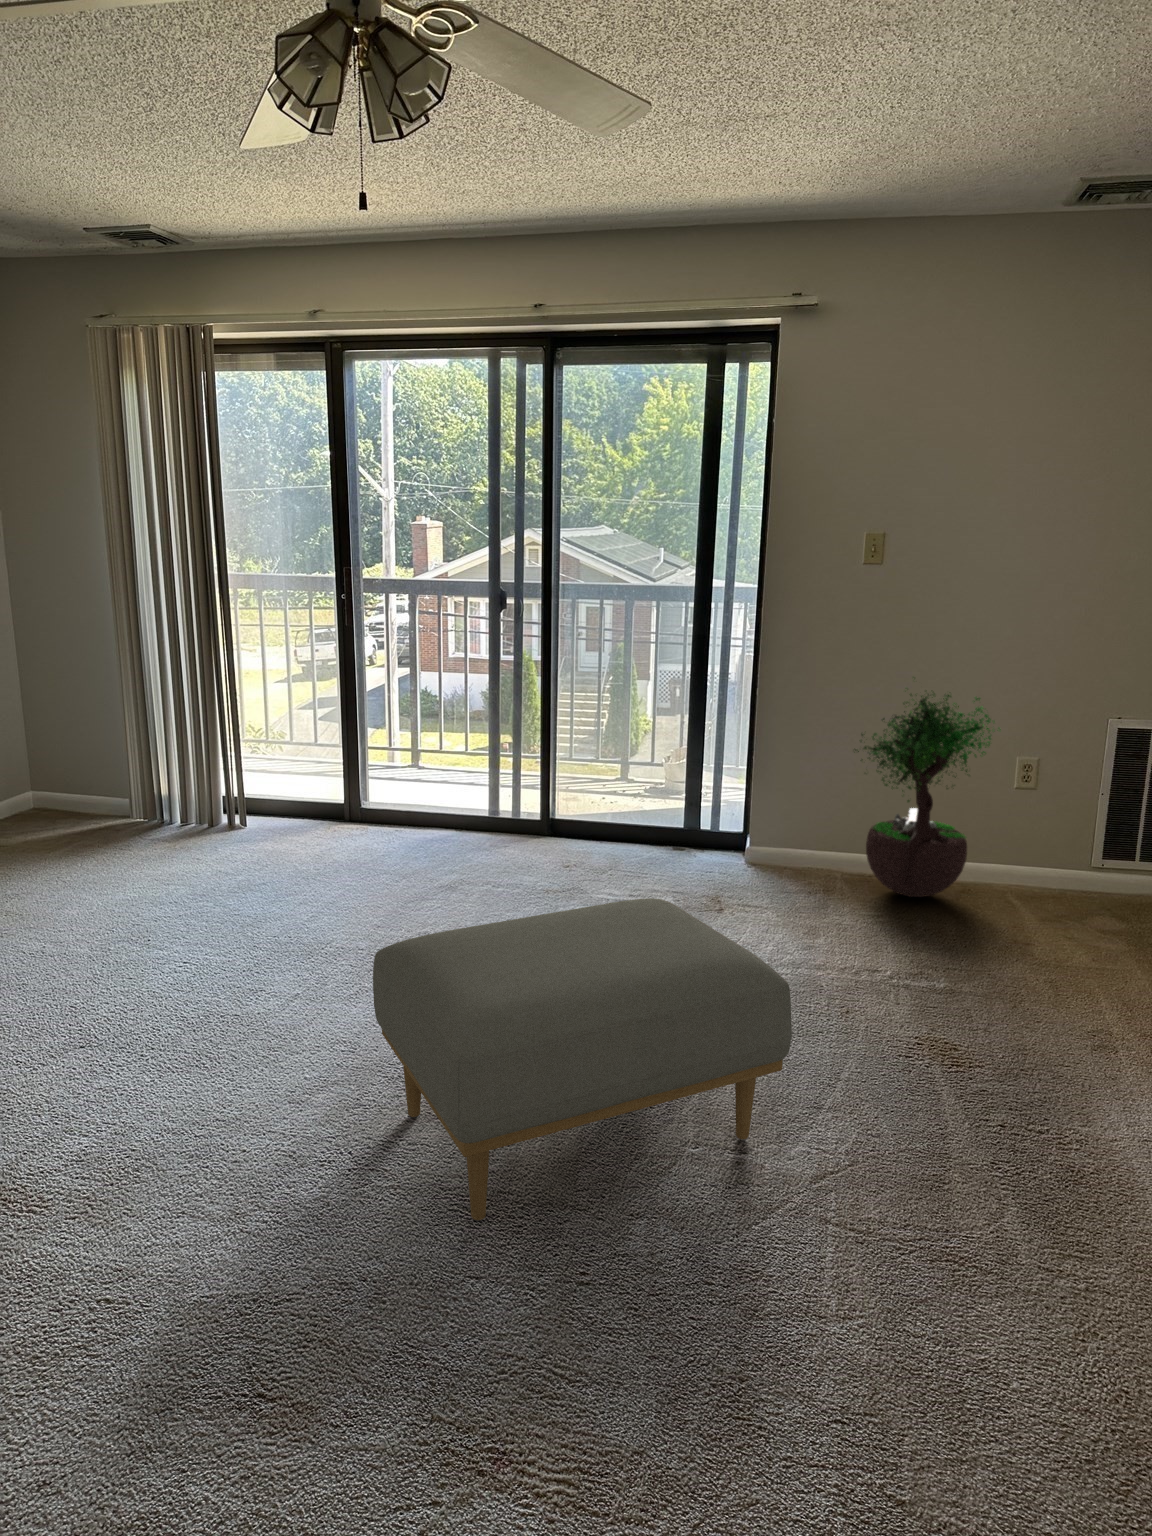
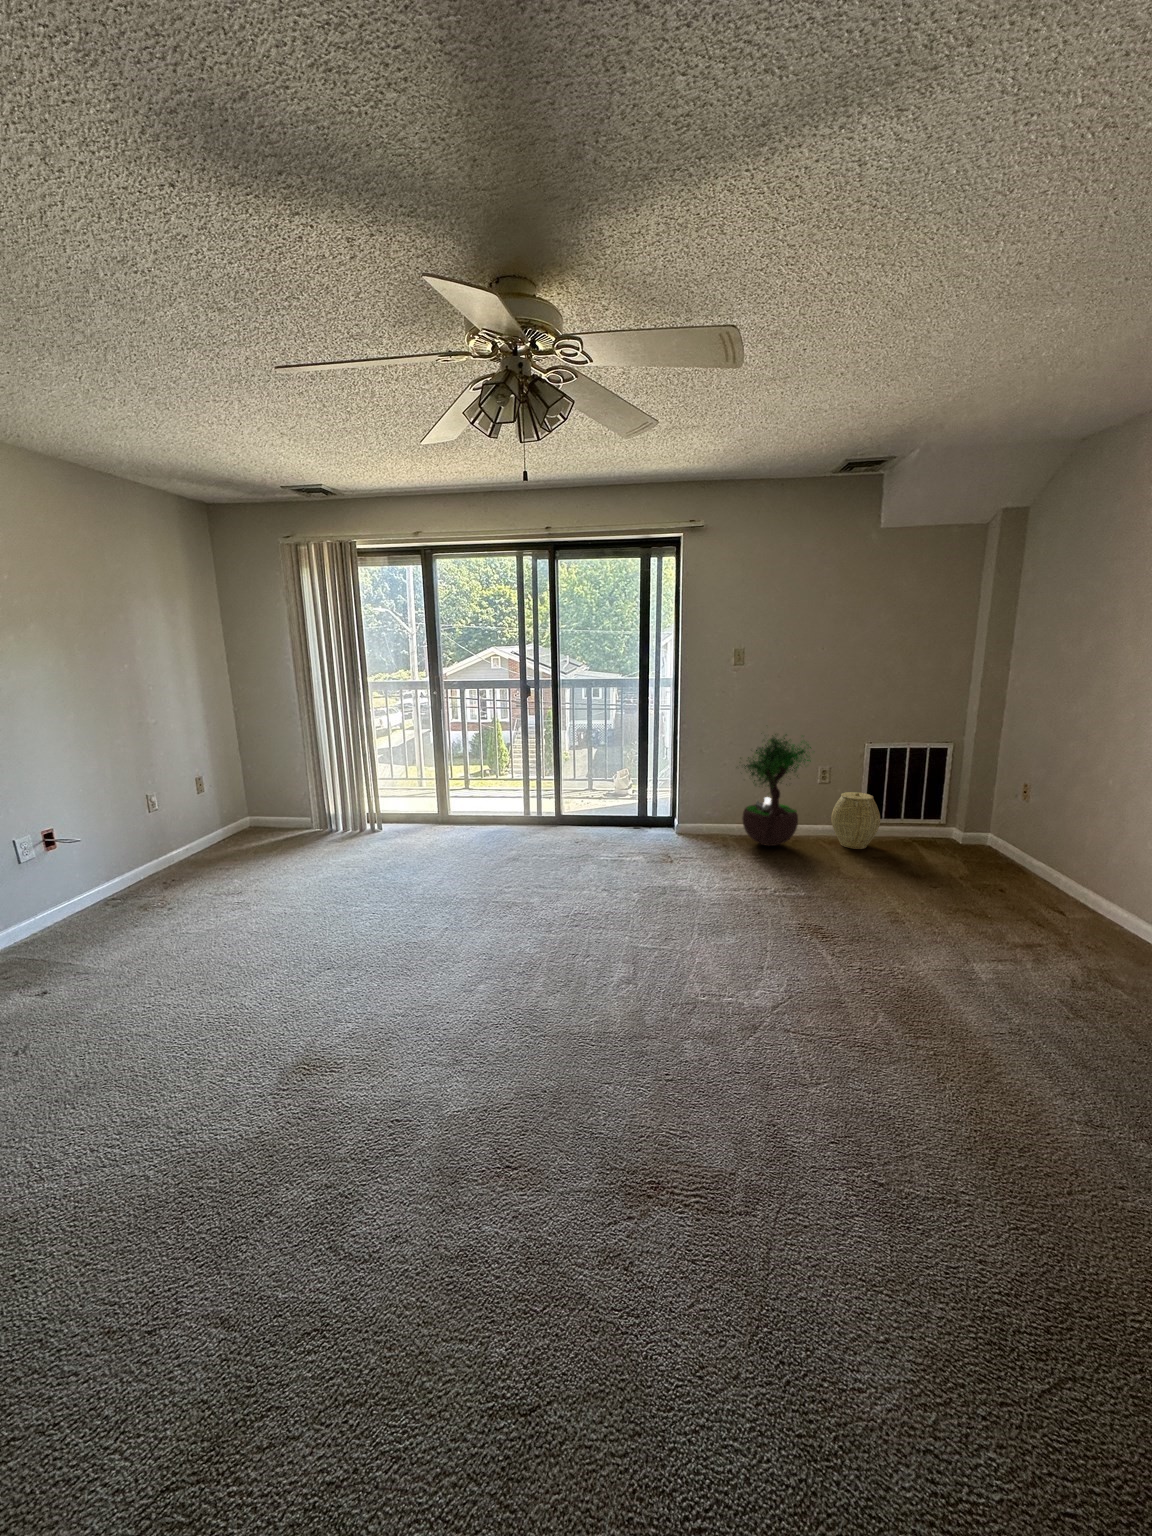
woven basket: none [1033,808,1123,913] -> present [831,792,880,849]
ottoman: present [373,898,792,1221] -> none [514,858,754,1050]

